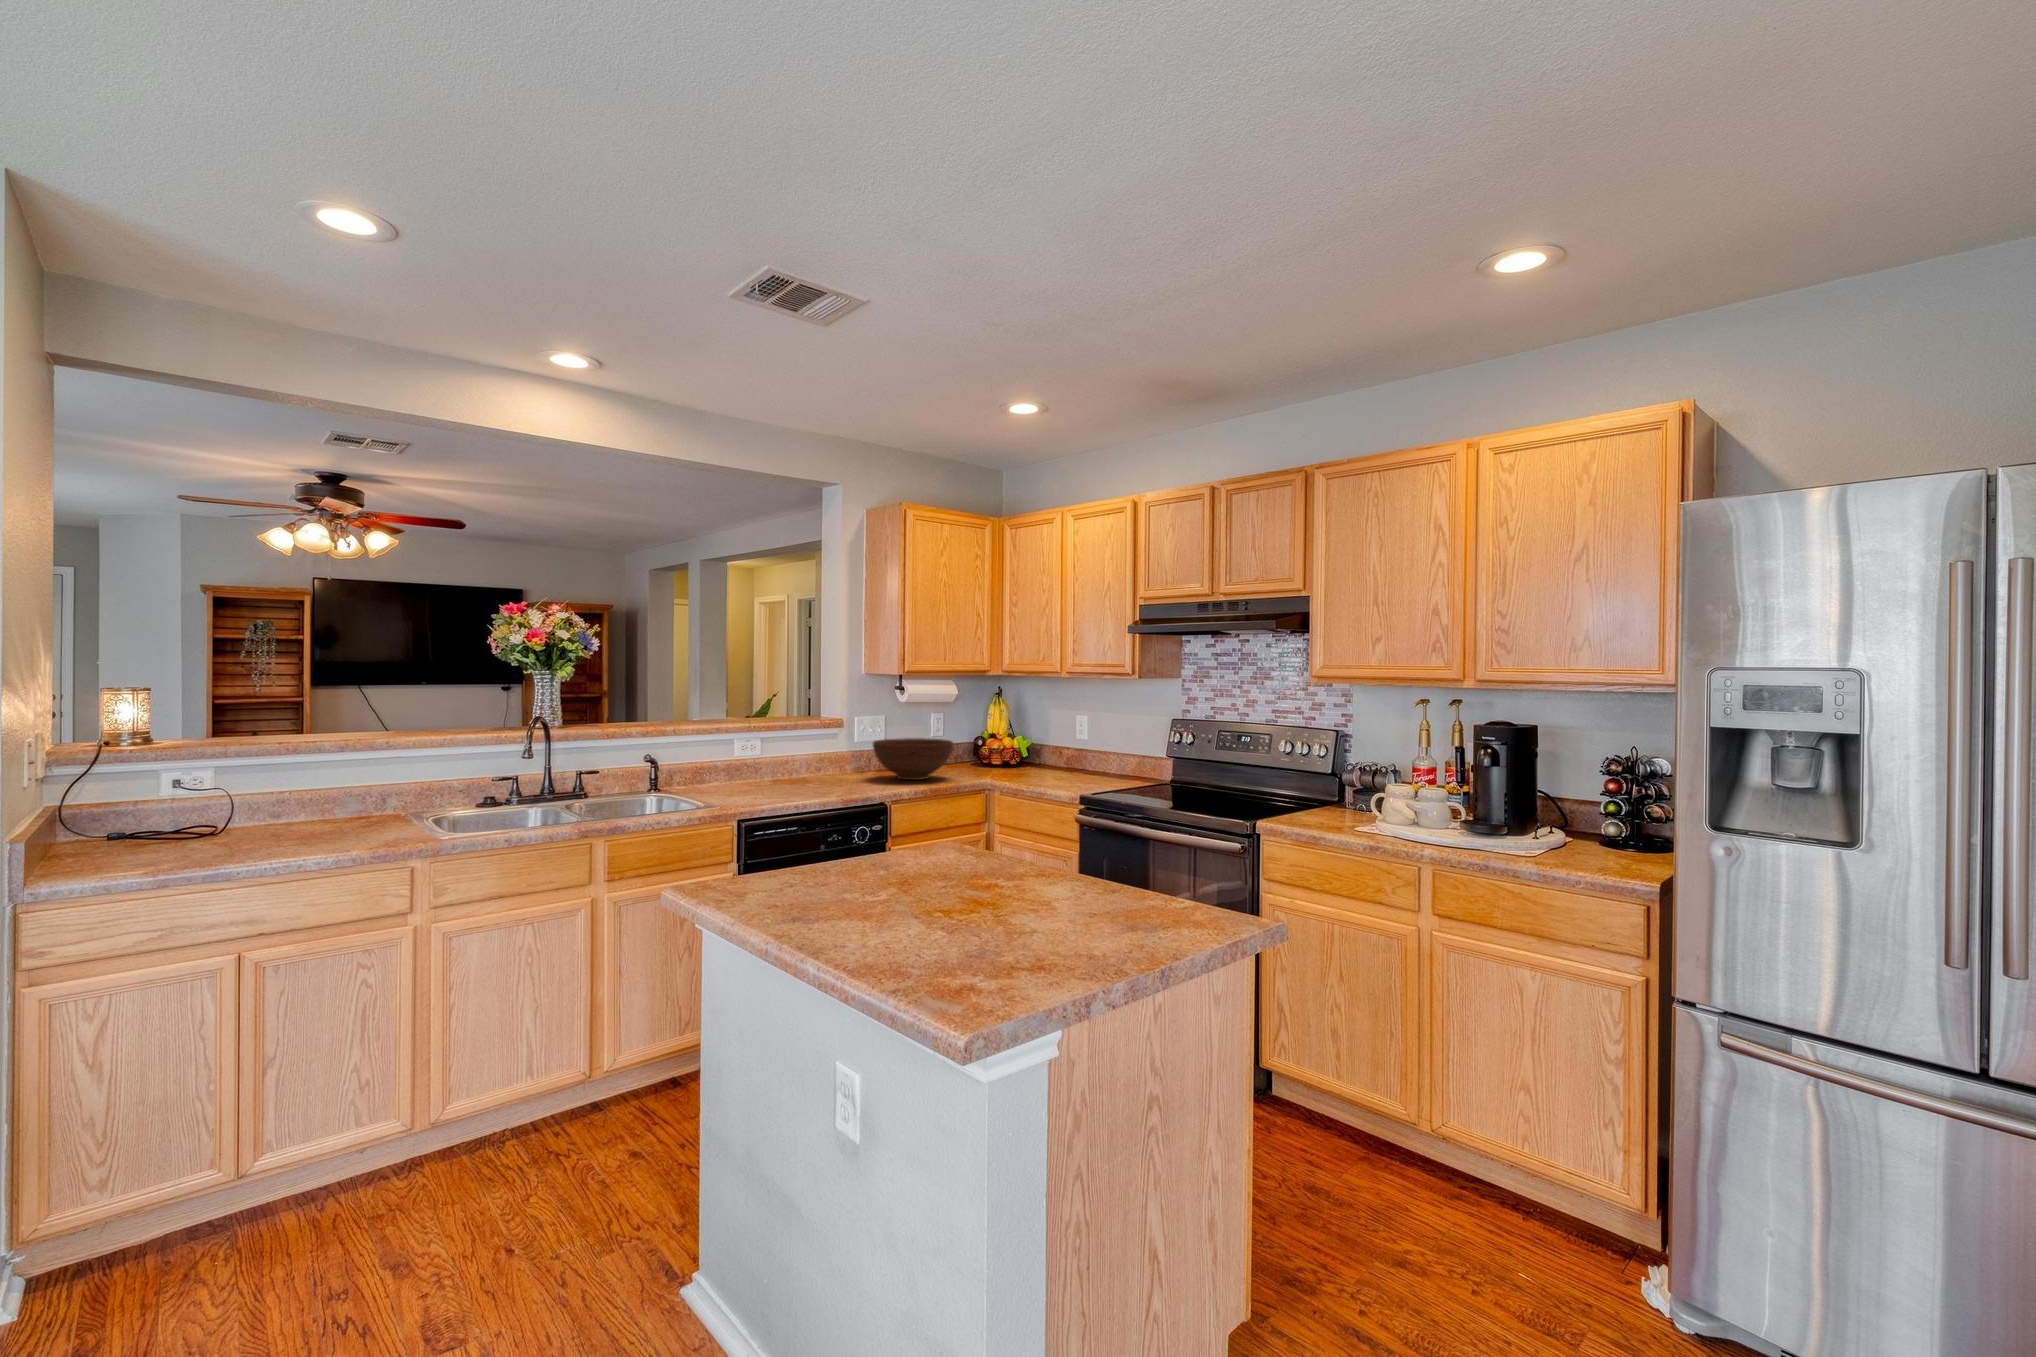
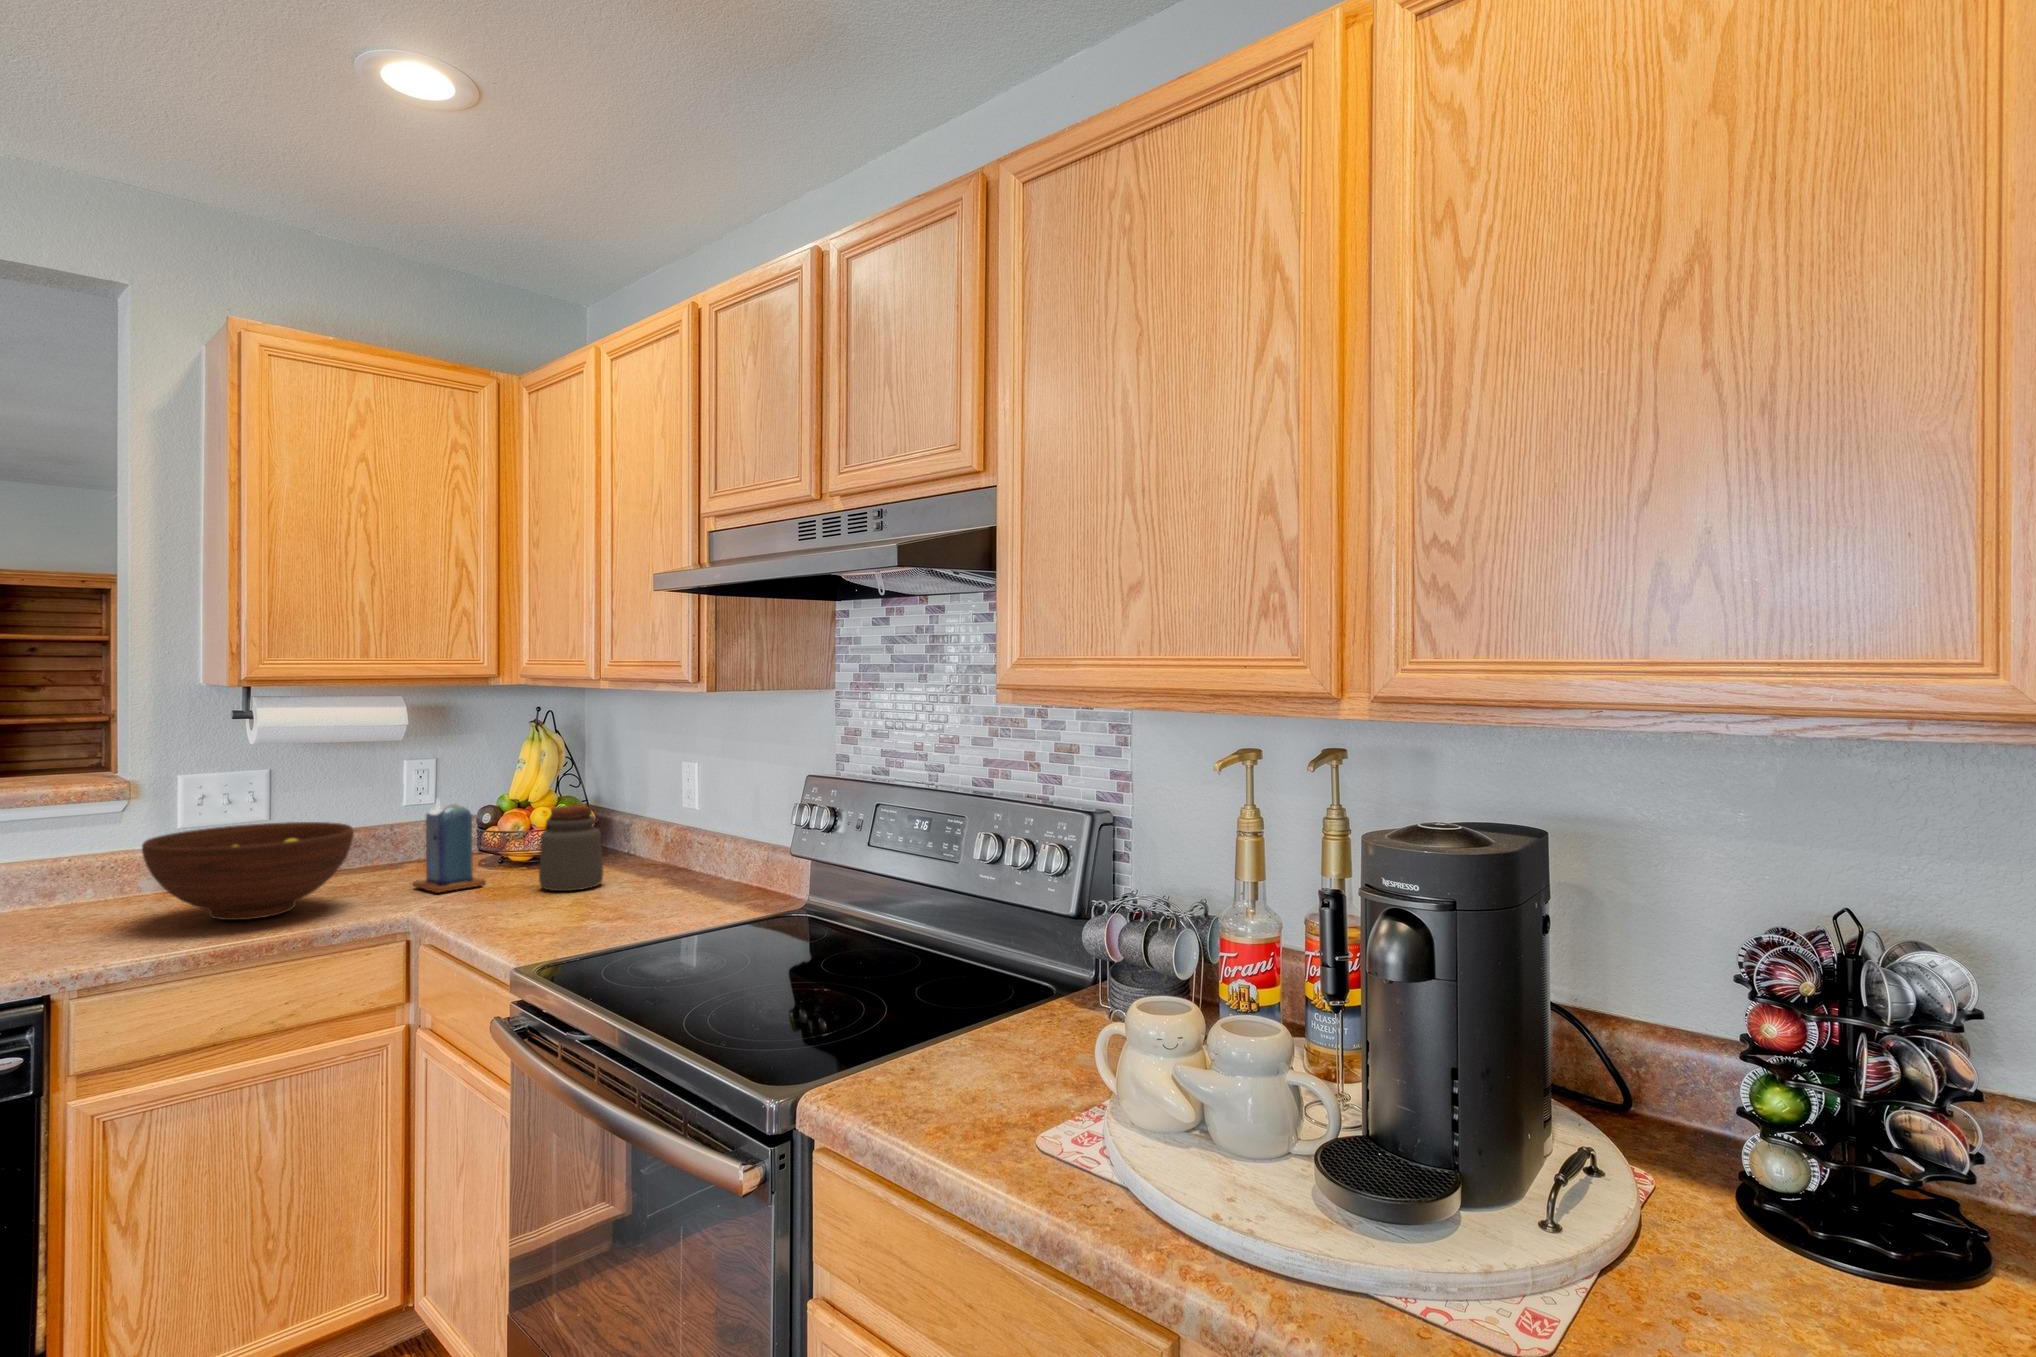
candle: none [962,729,996,774] -> present [413,799,486,893]
jar: none [1024,734,1054,775] -> present [539,805,604,891]

